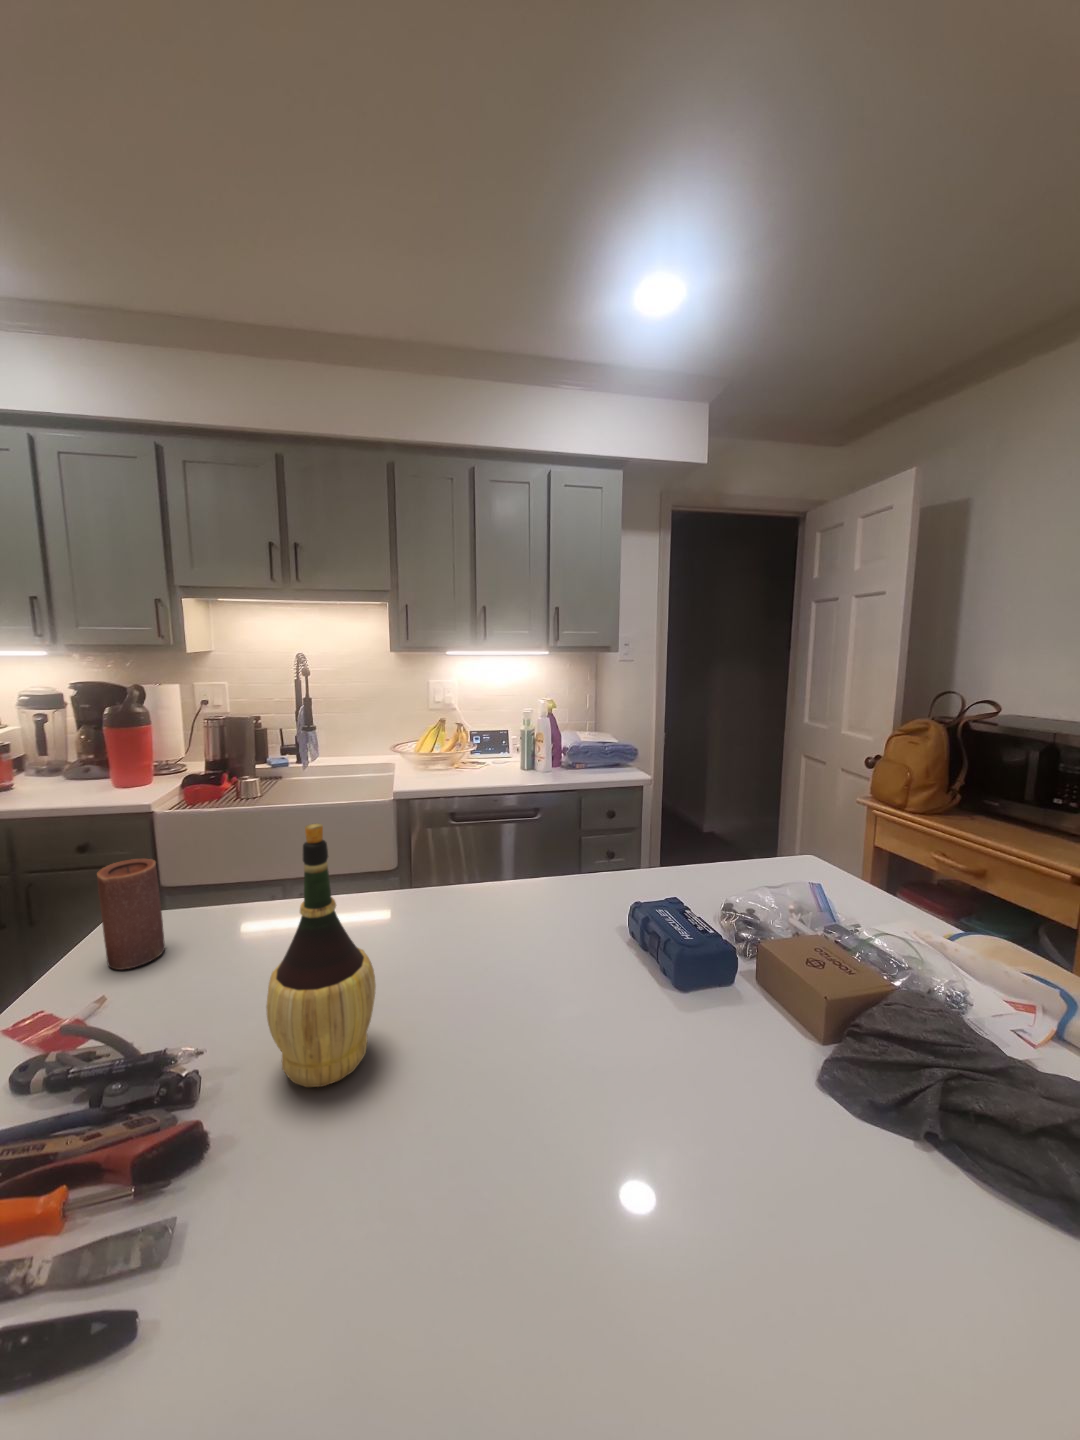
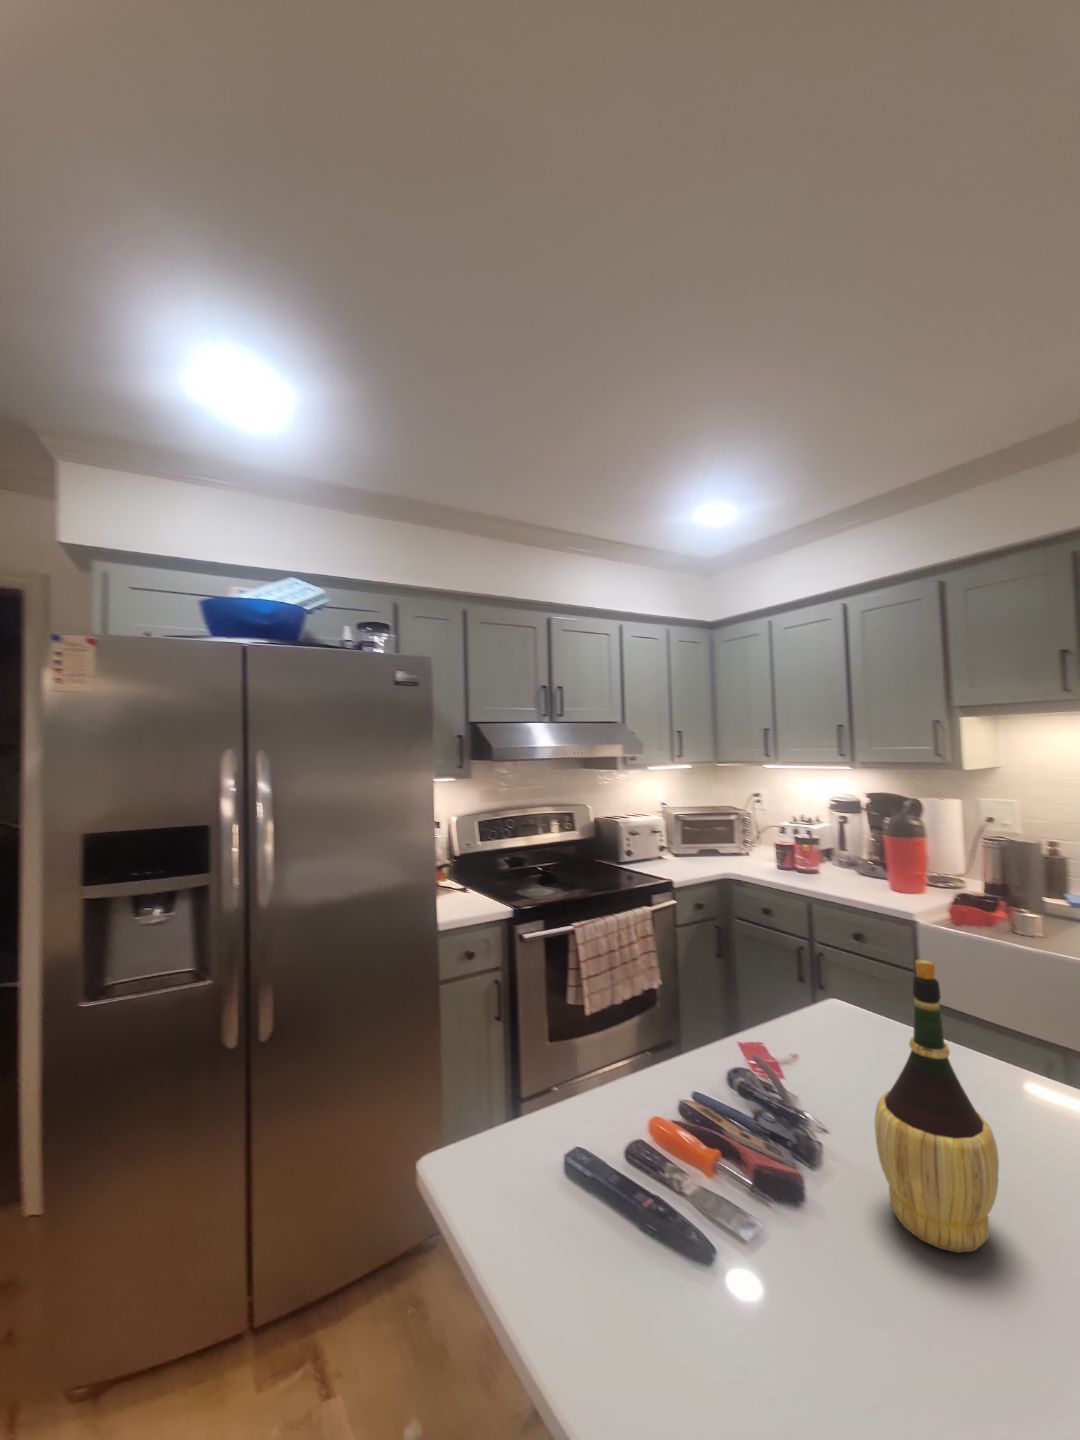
candle: present [97,859,165,970] -> none [807,950,857,1047]

